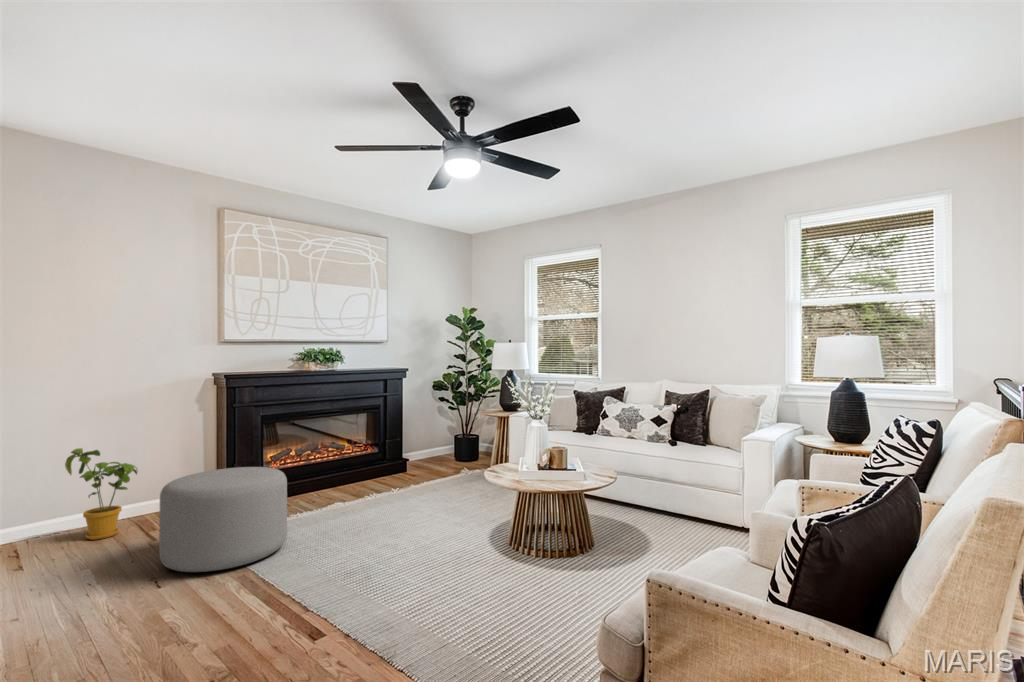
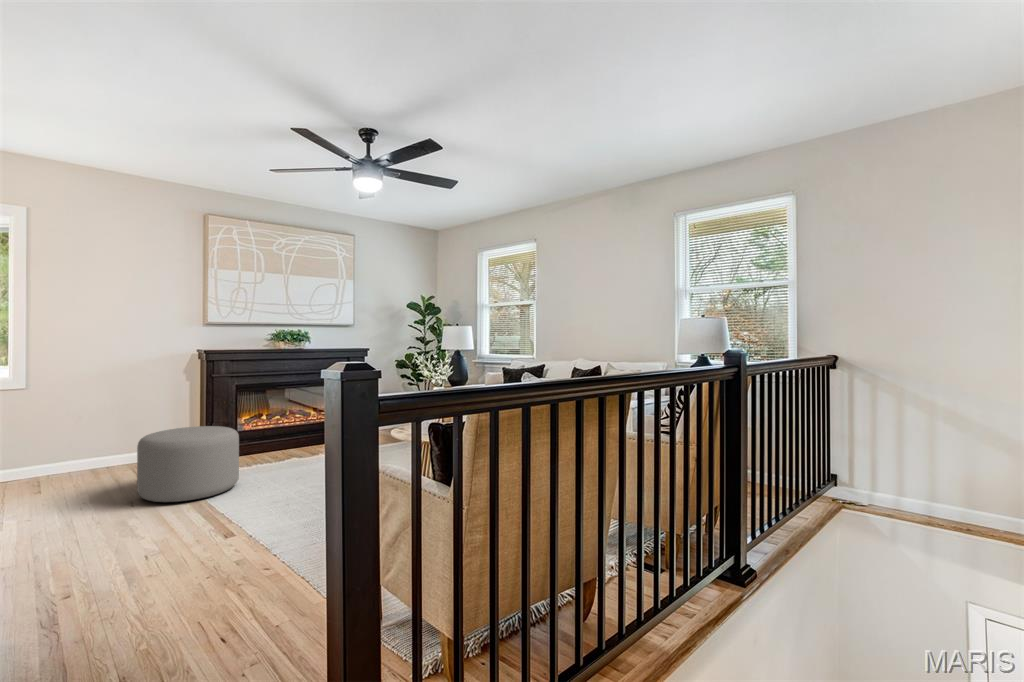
house plant: present [65,448,137,540] -> none [75,407,132,477]

